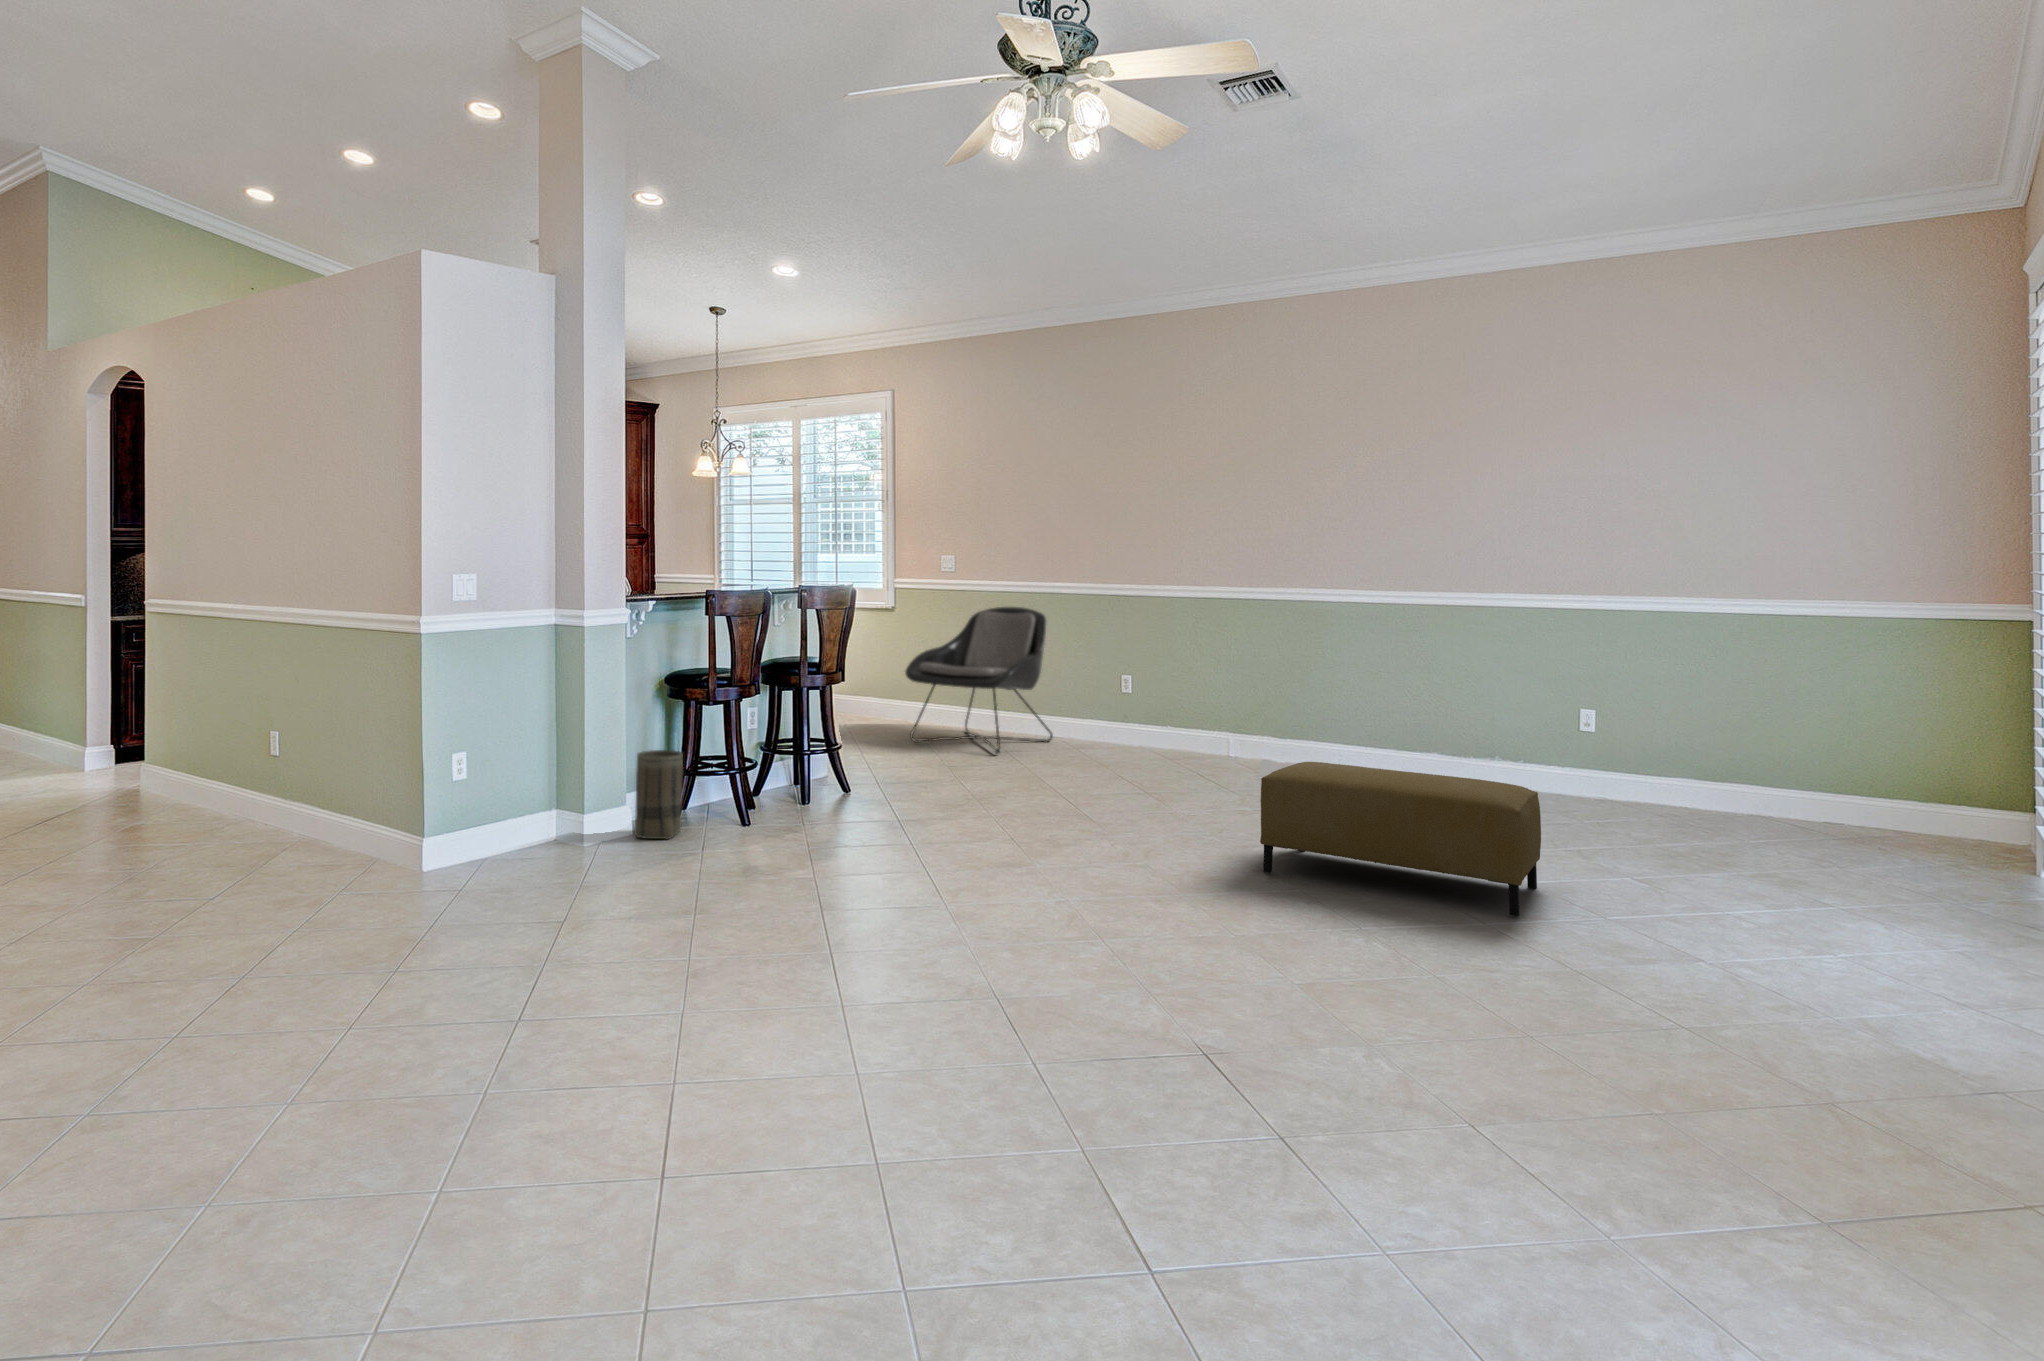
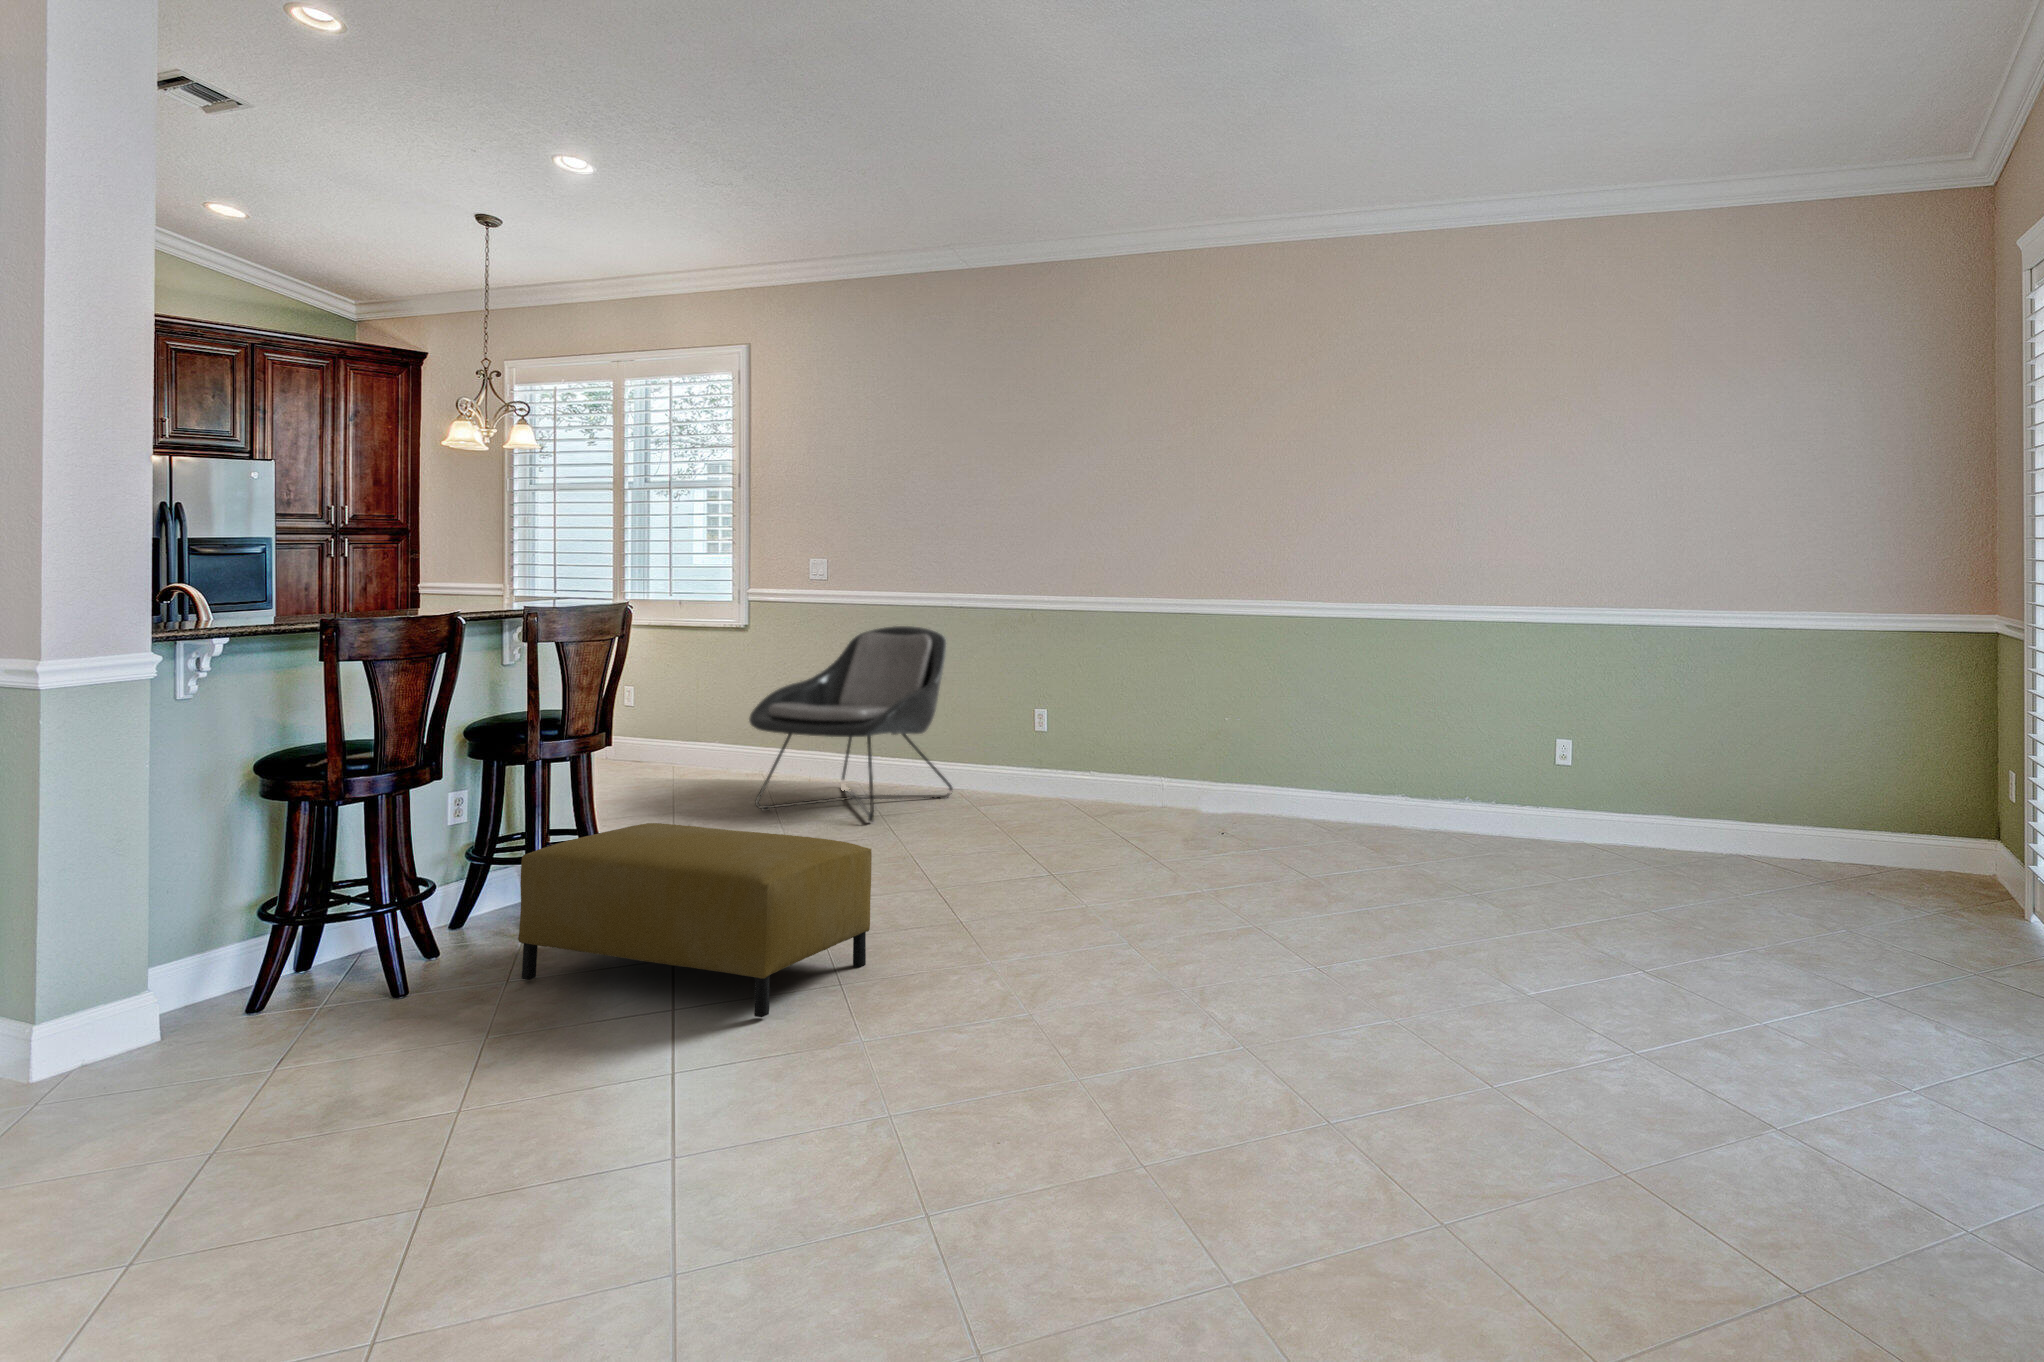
basket: present [634,750,683,839] -> none [158,884,269,1043]
ottoman: present [1260,762,1541,916] -> present [518,823,872,1017]

